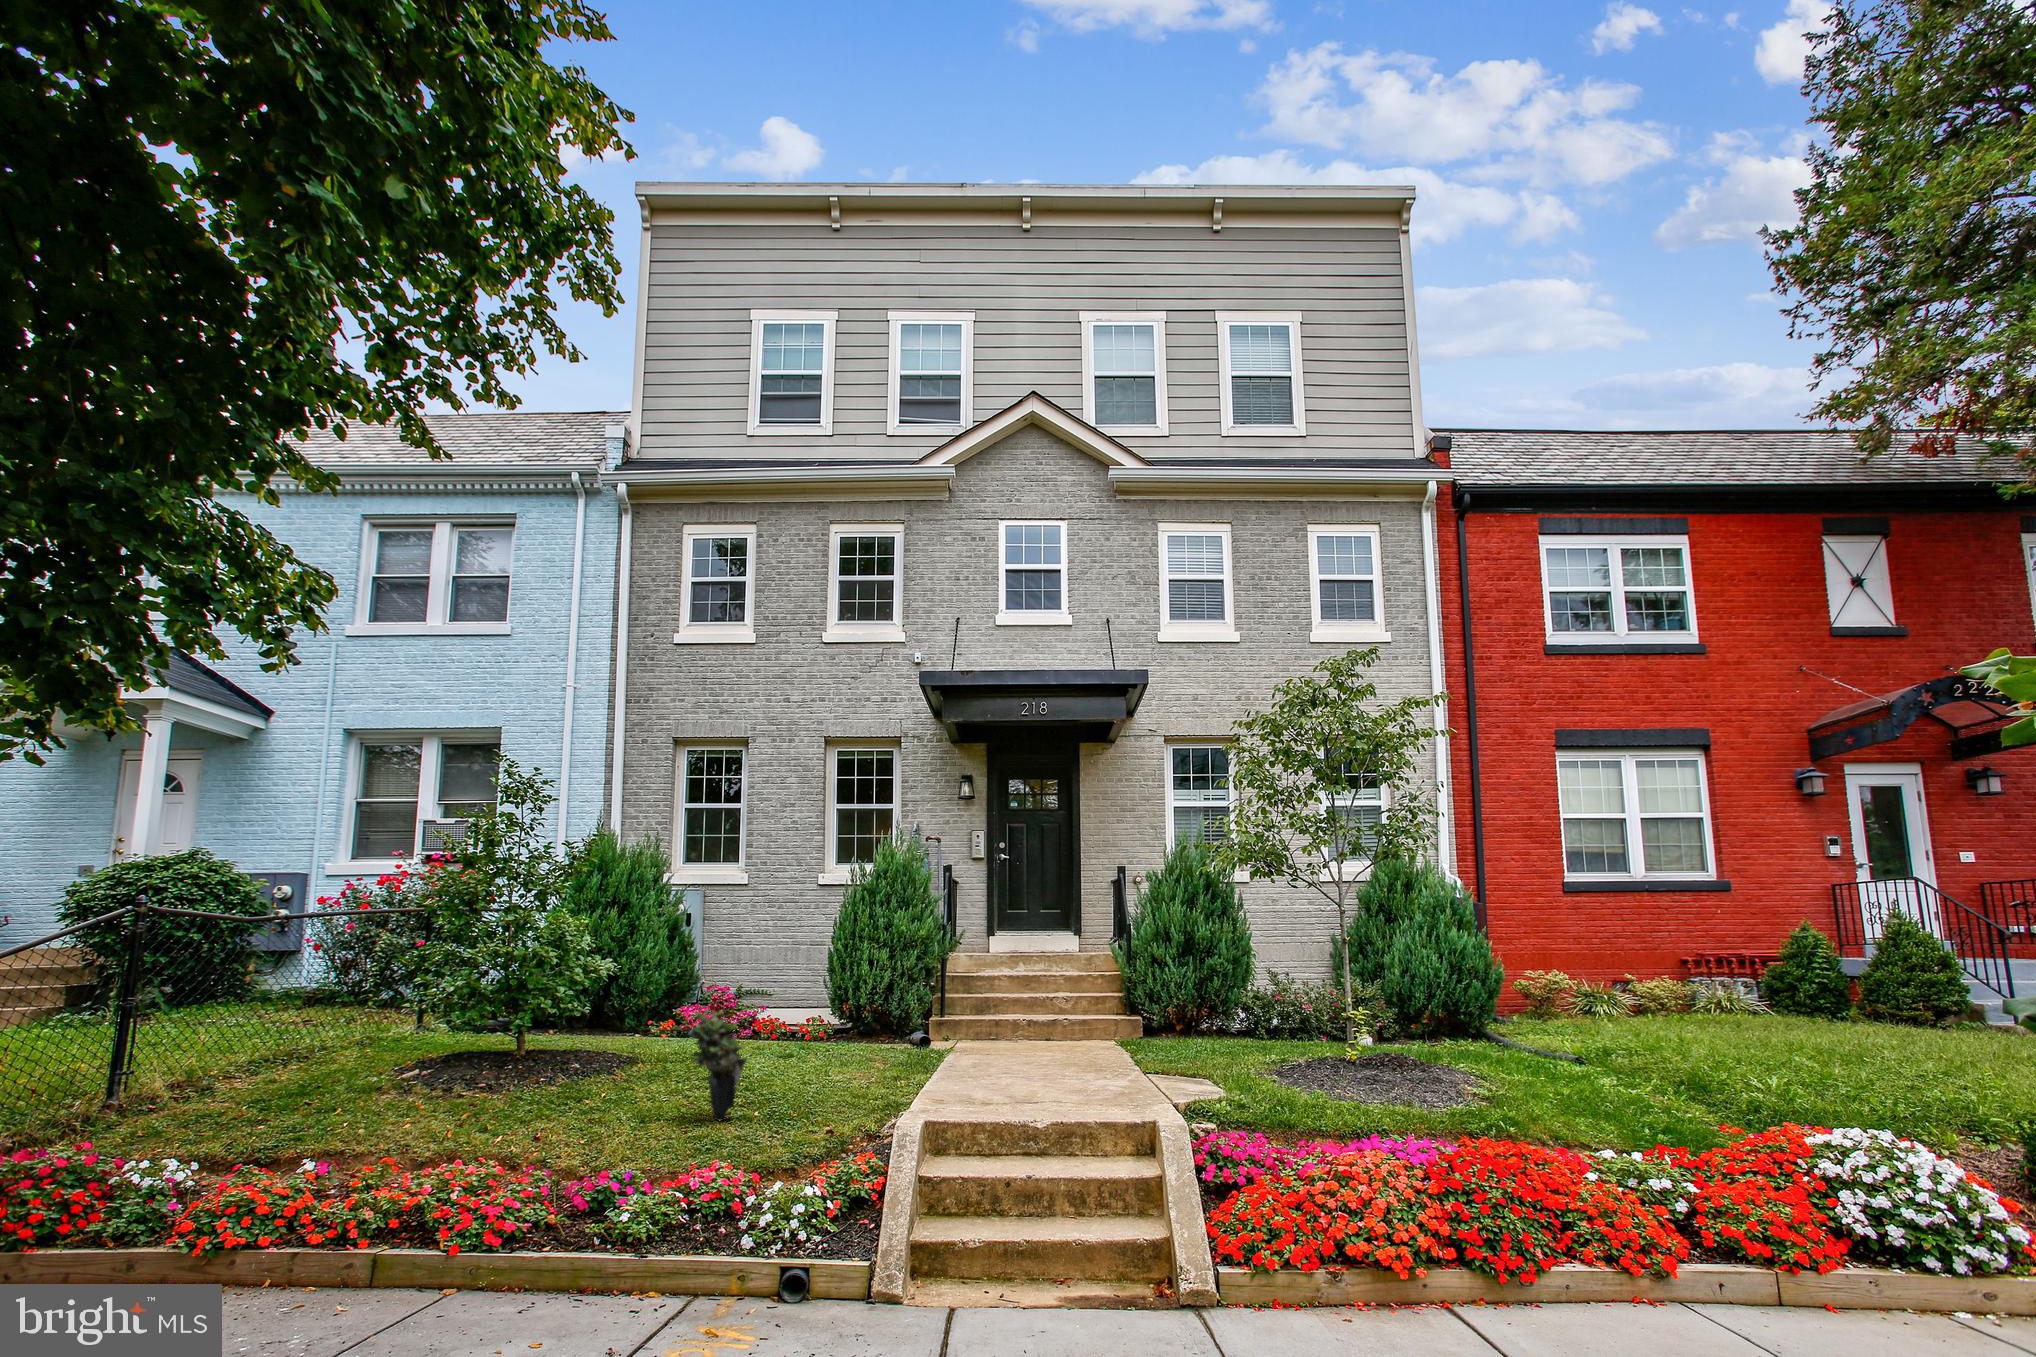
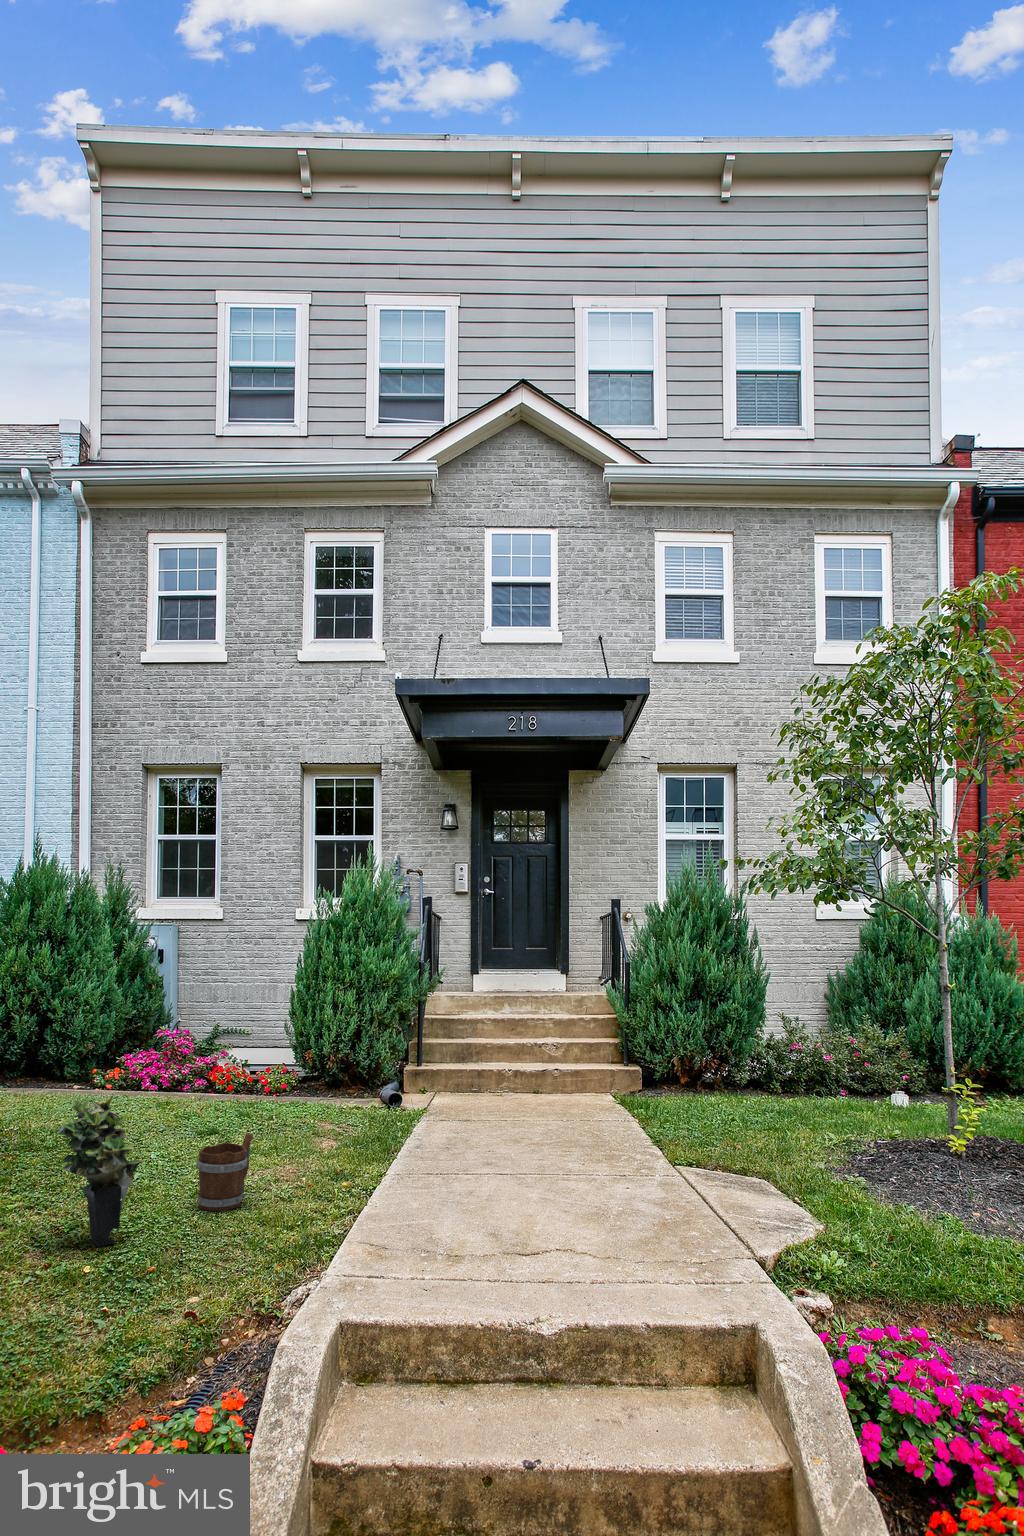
bucket: none [783,1046,824,1104] -> present [197,1133,253,1211]

